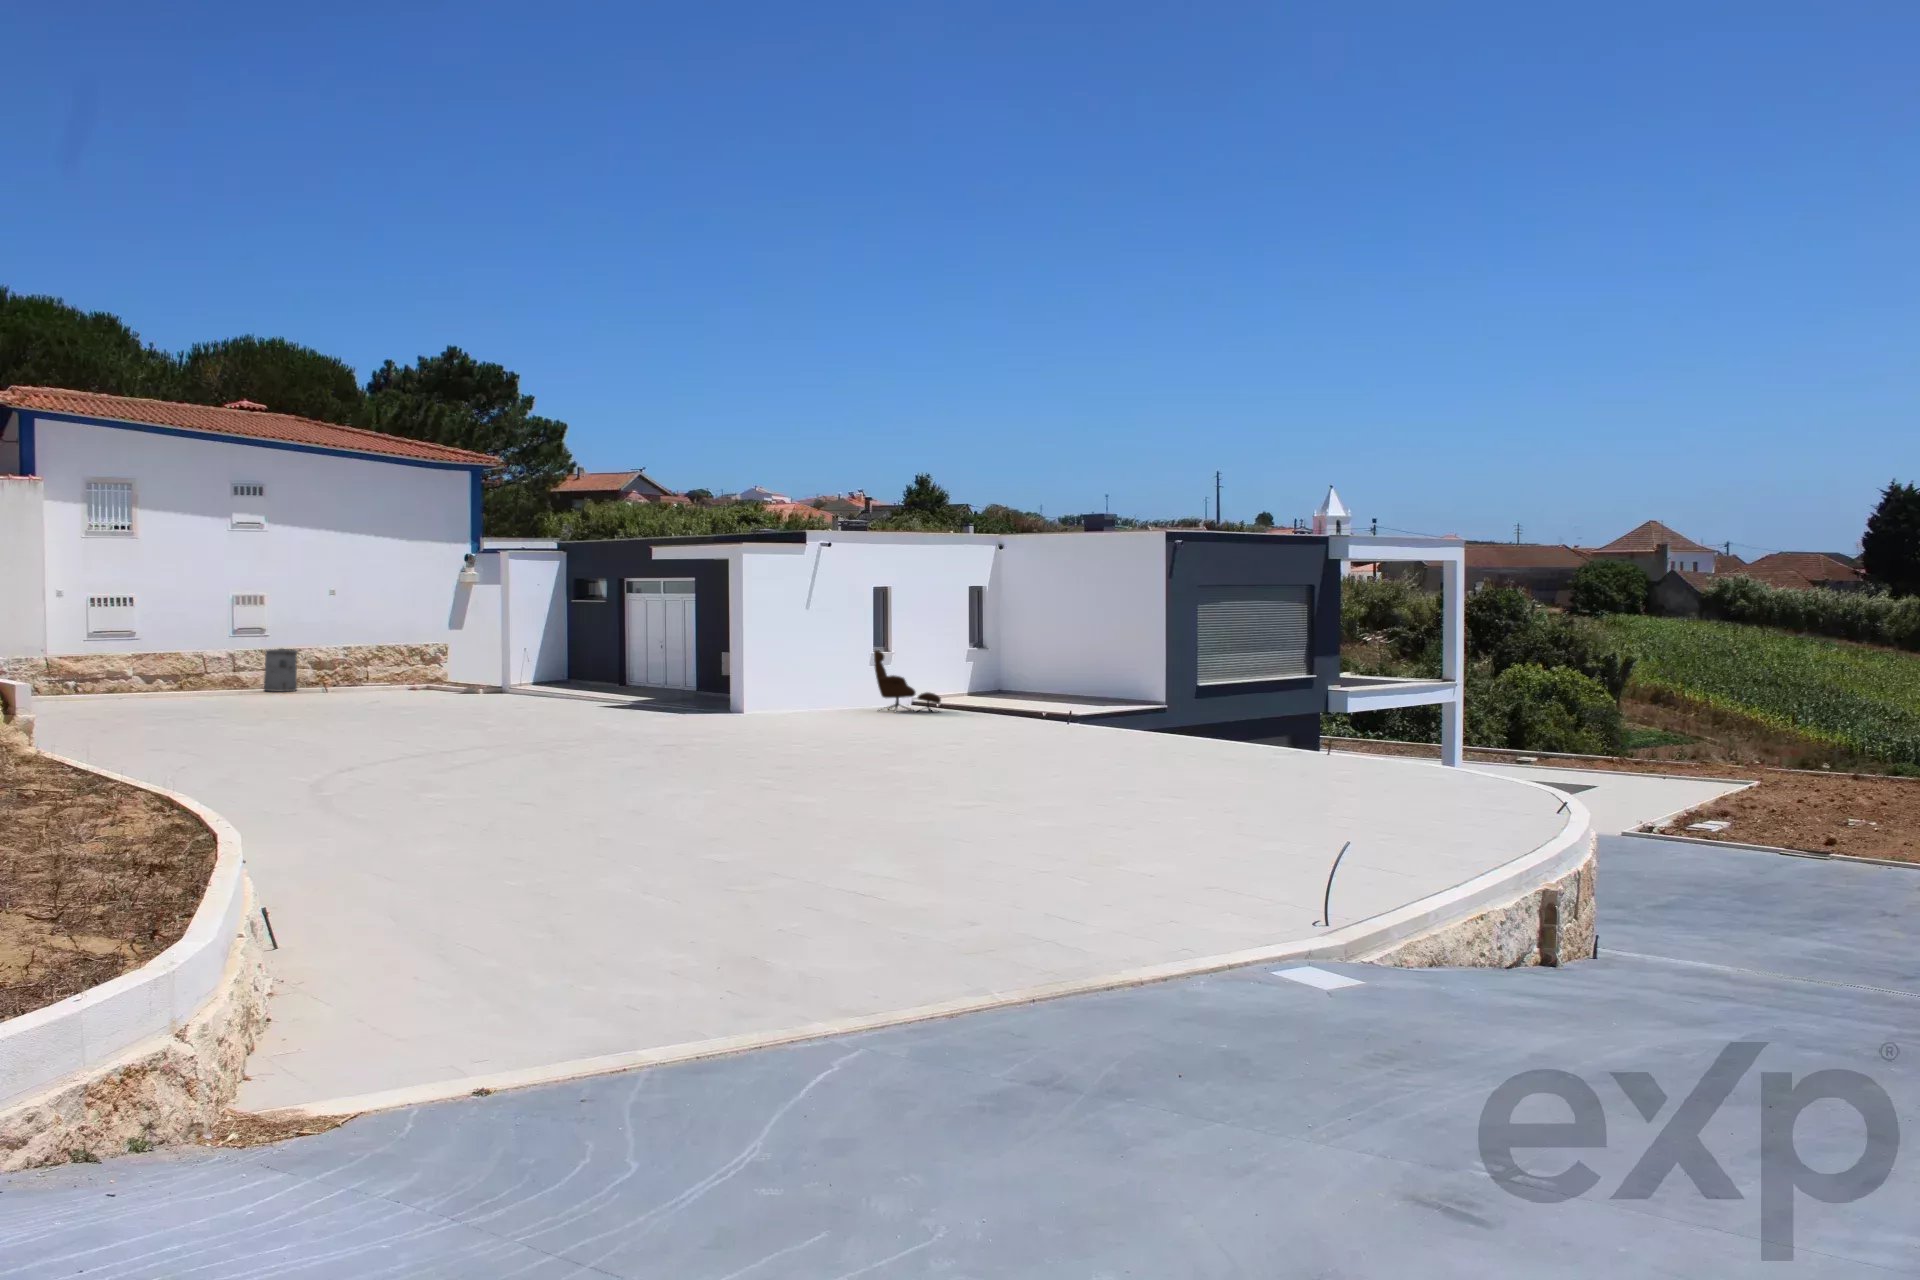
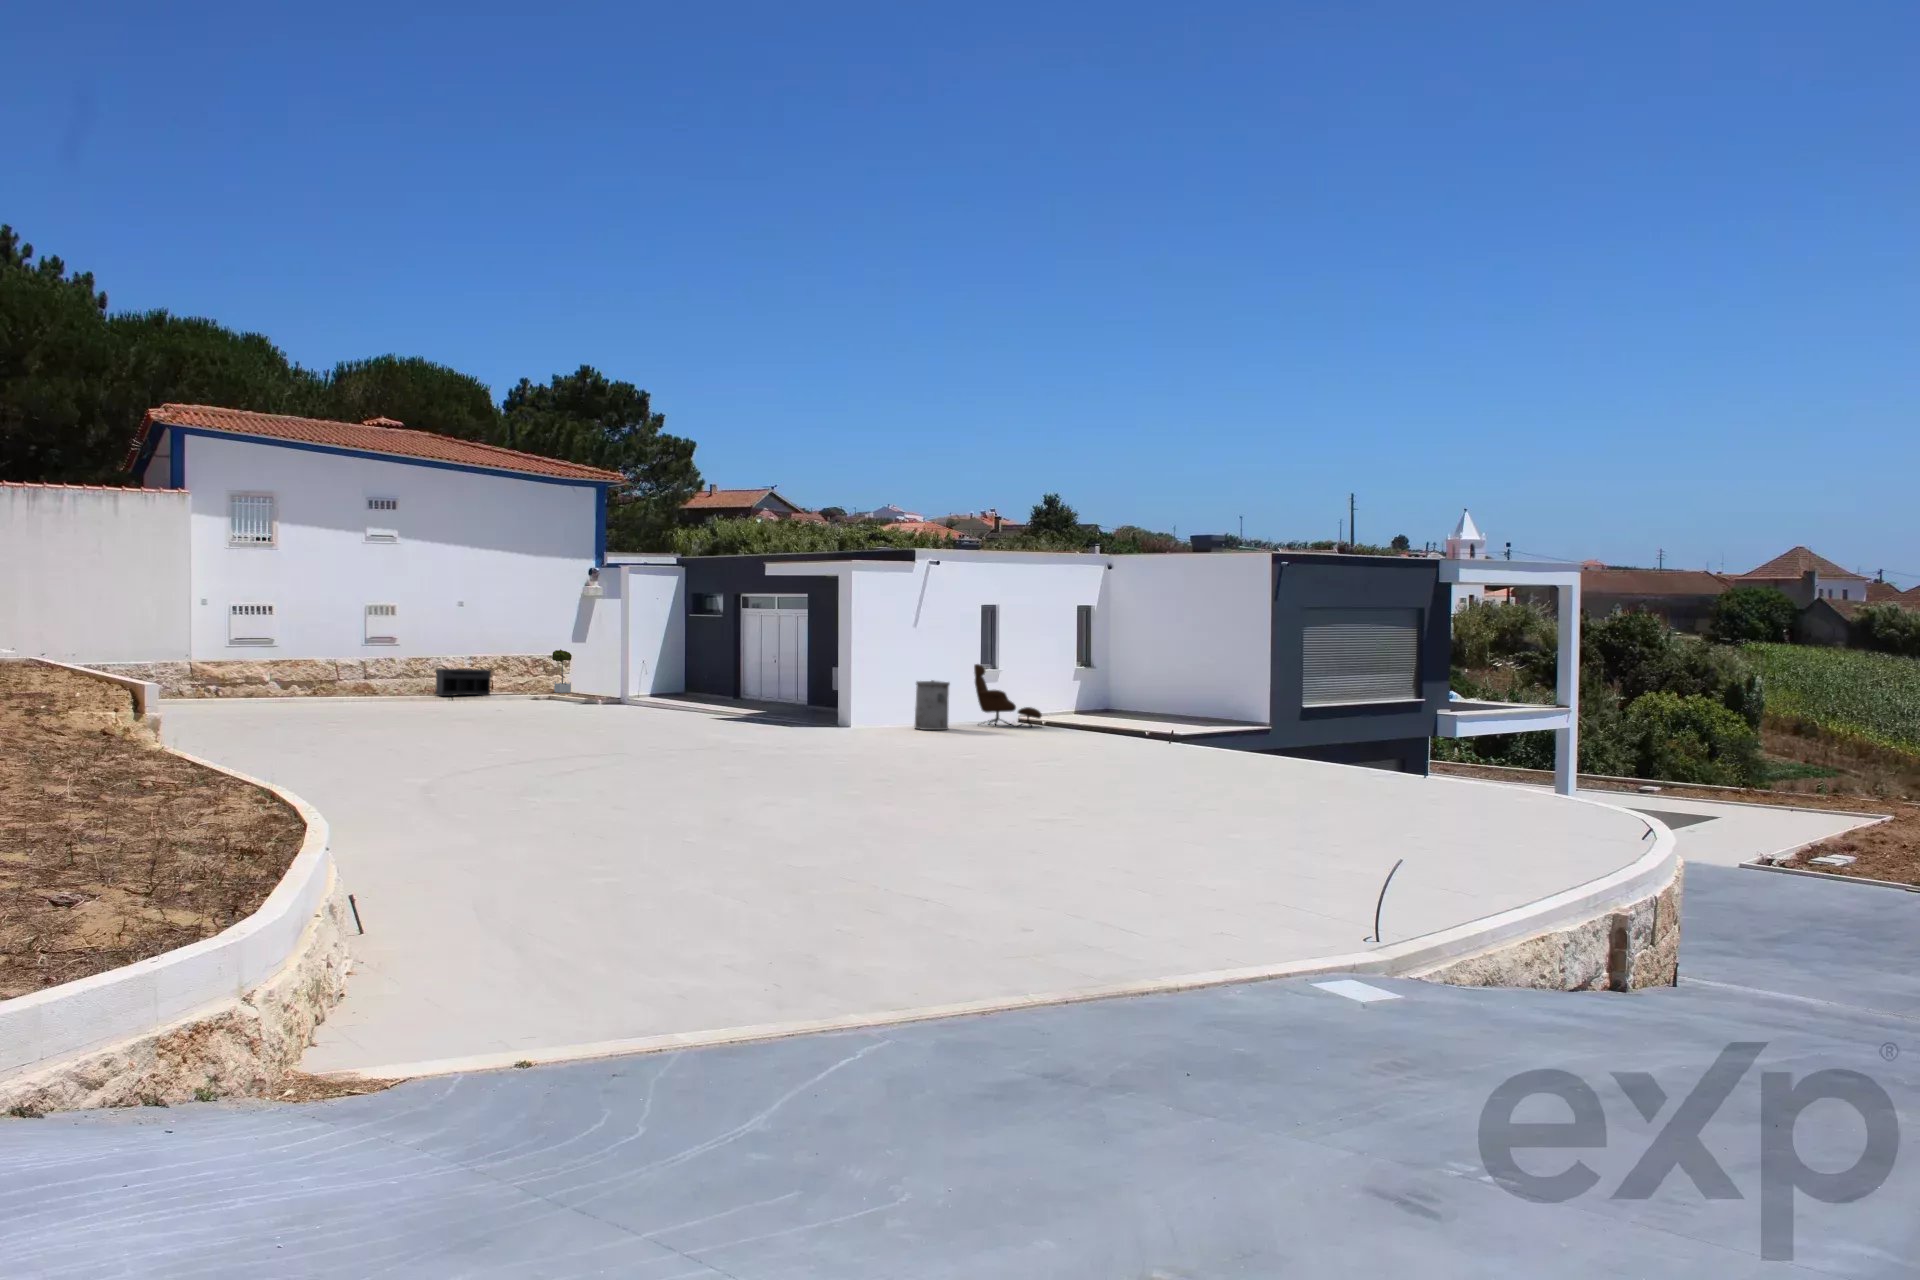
potted tree: none [433,639,454,684] -> present [552,649,572,693]
trash can: present [264,649,298,692] -> present [915,680,950,730]
bench: none [310,660,370,689] -> present [436,669,491,696]

